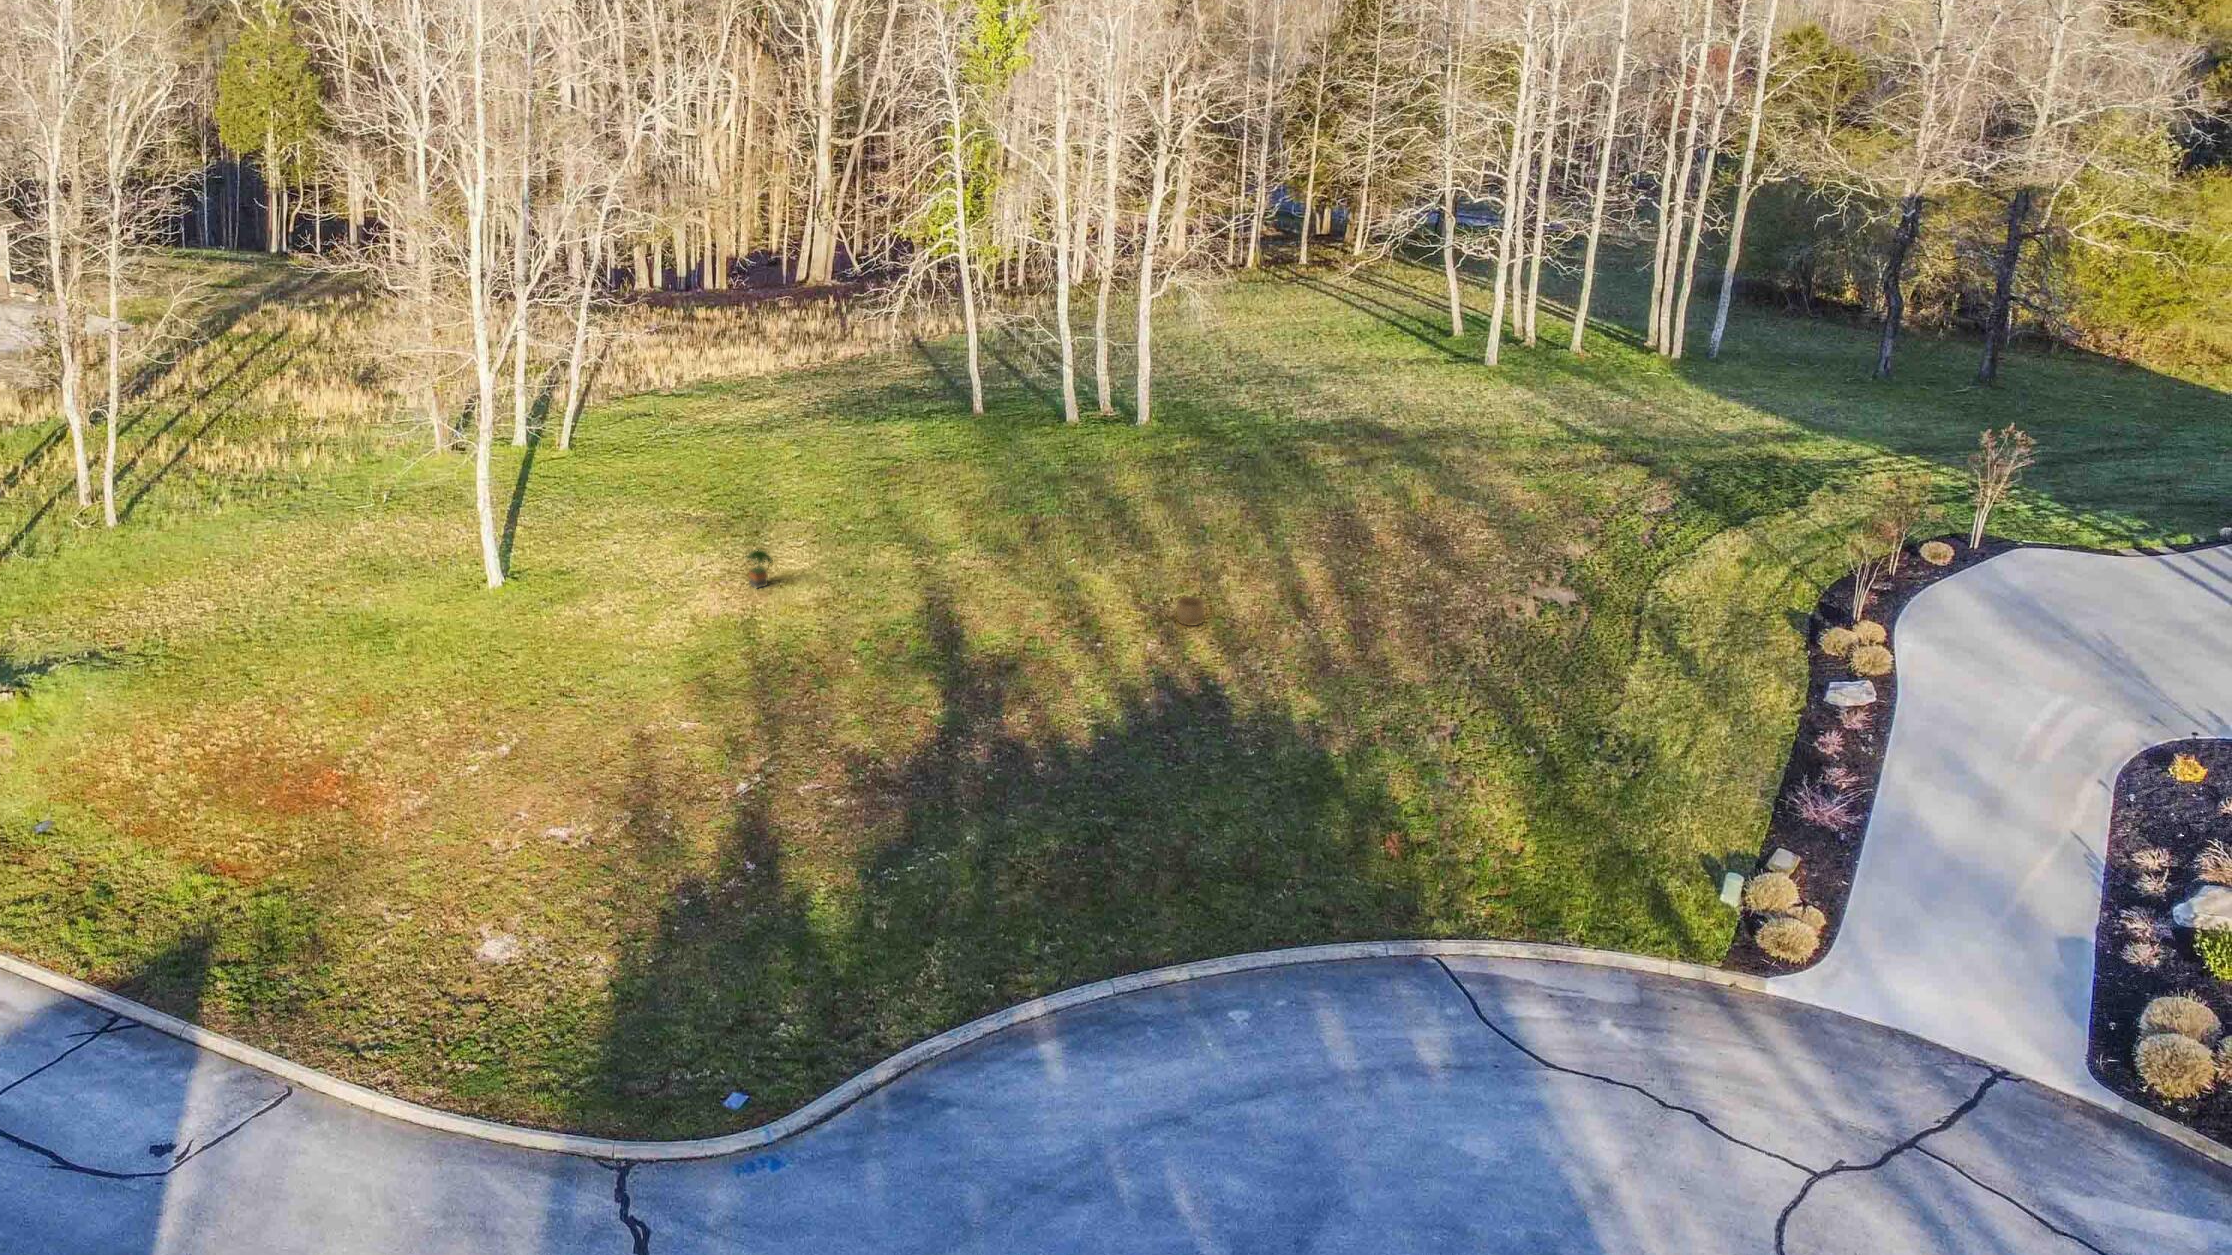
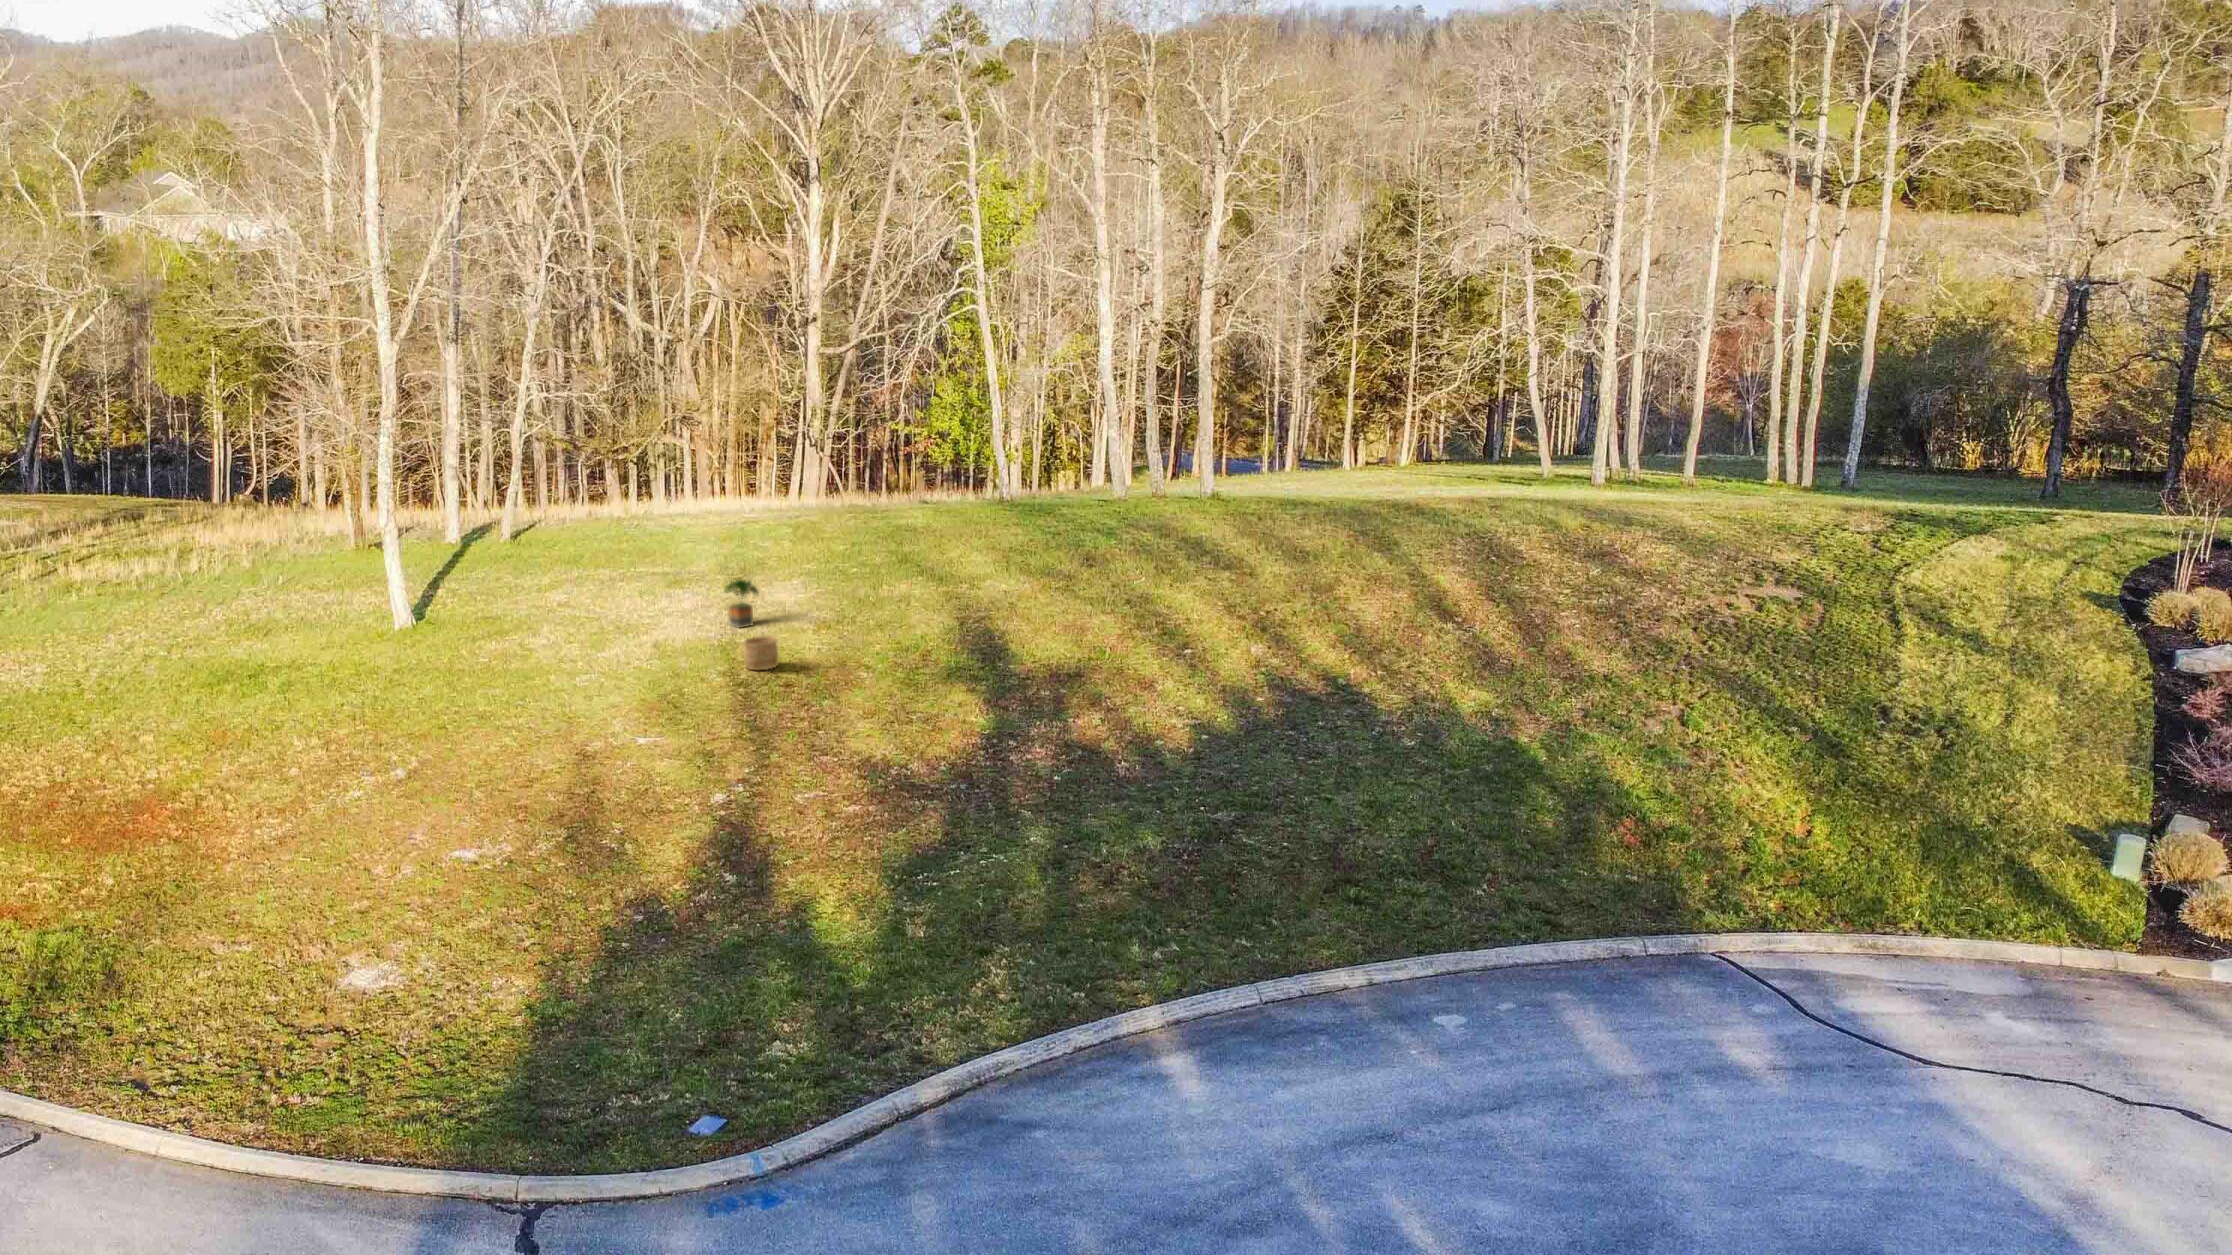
wooden bucket: present [1177,596,1204,626] -> present [743,636,778,670]

